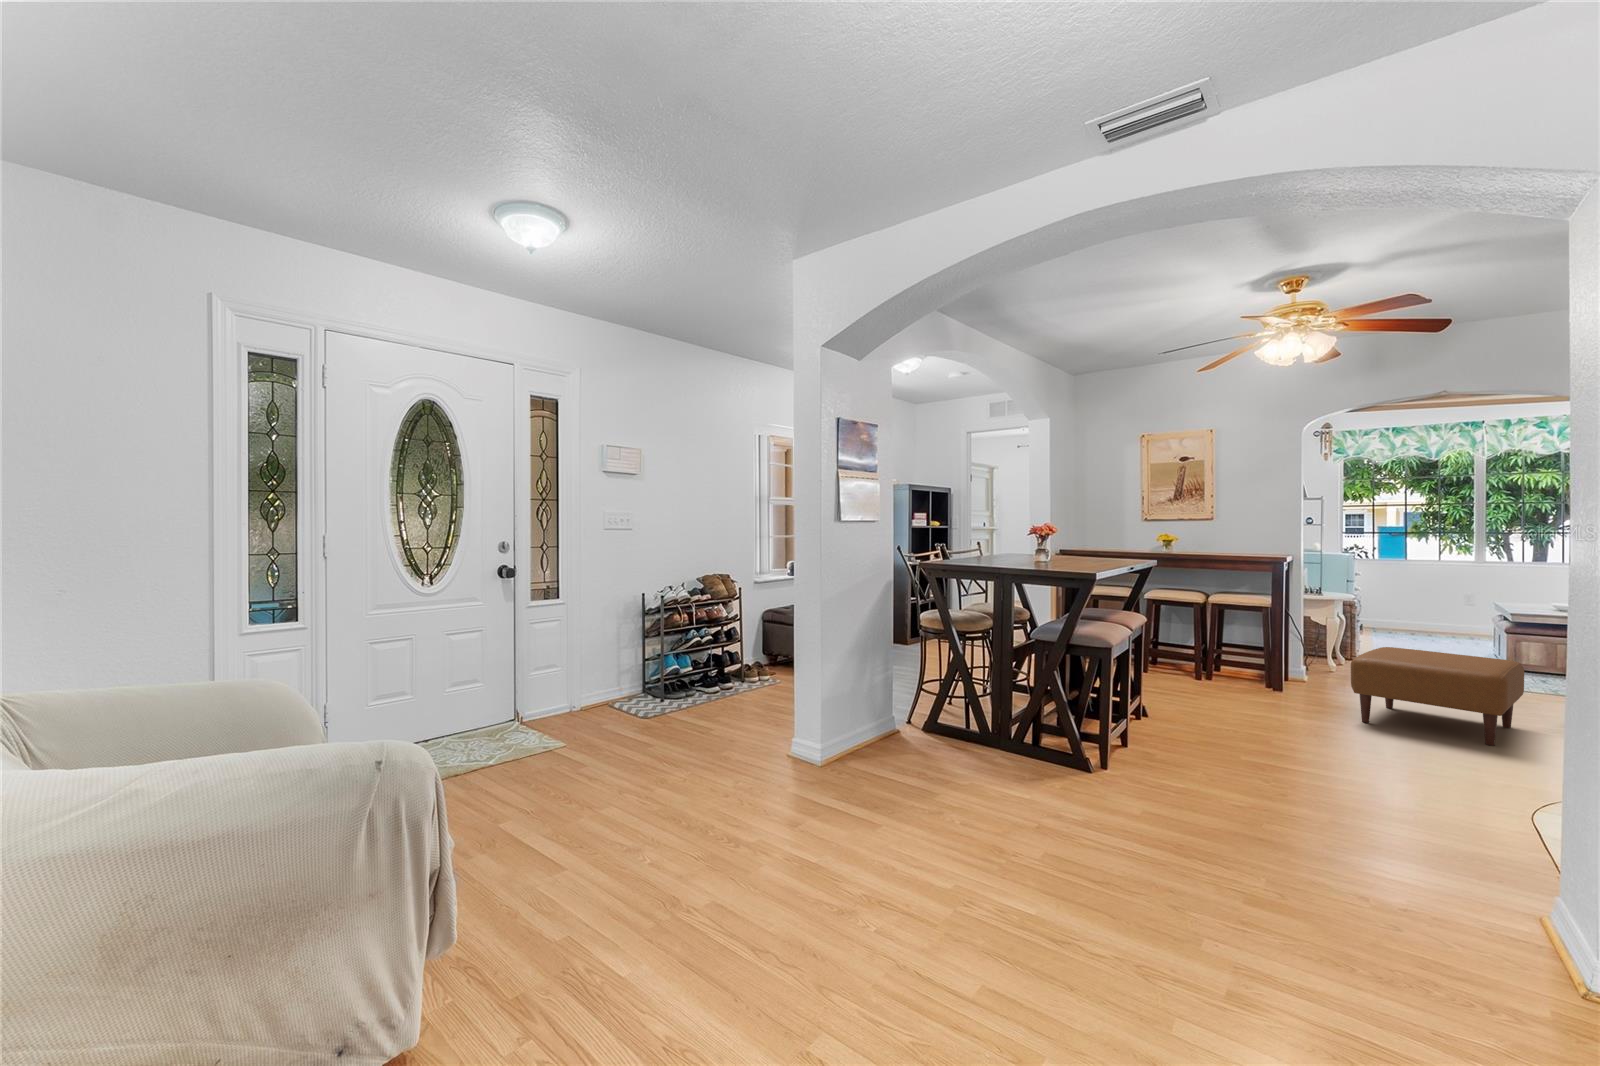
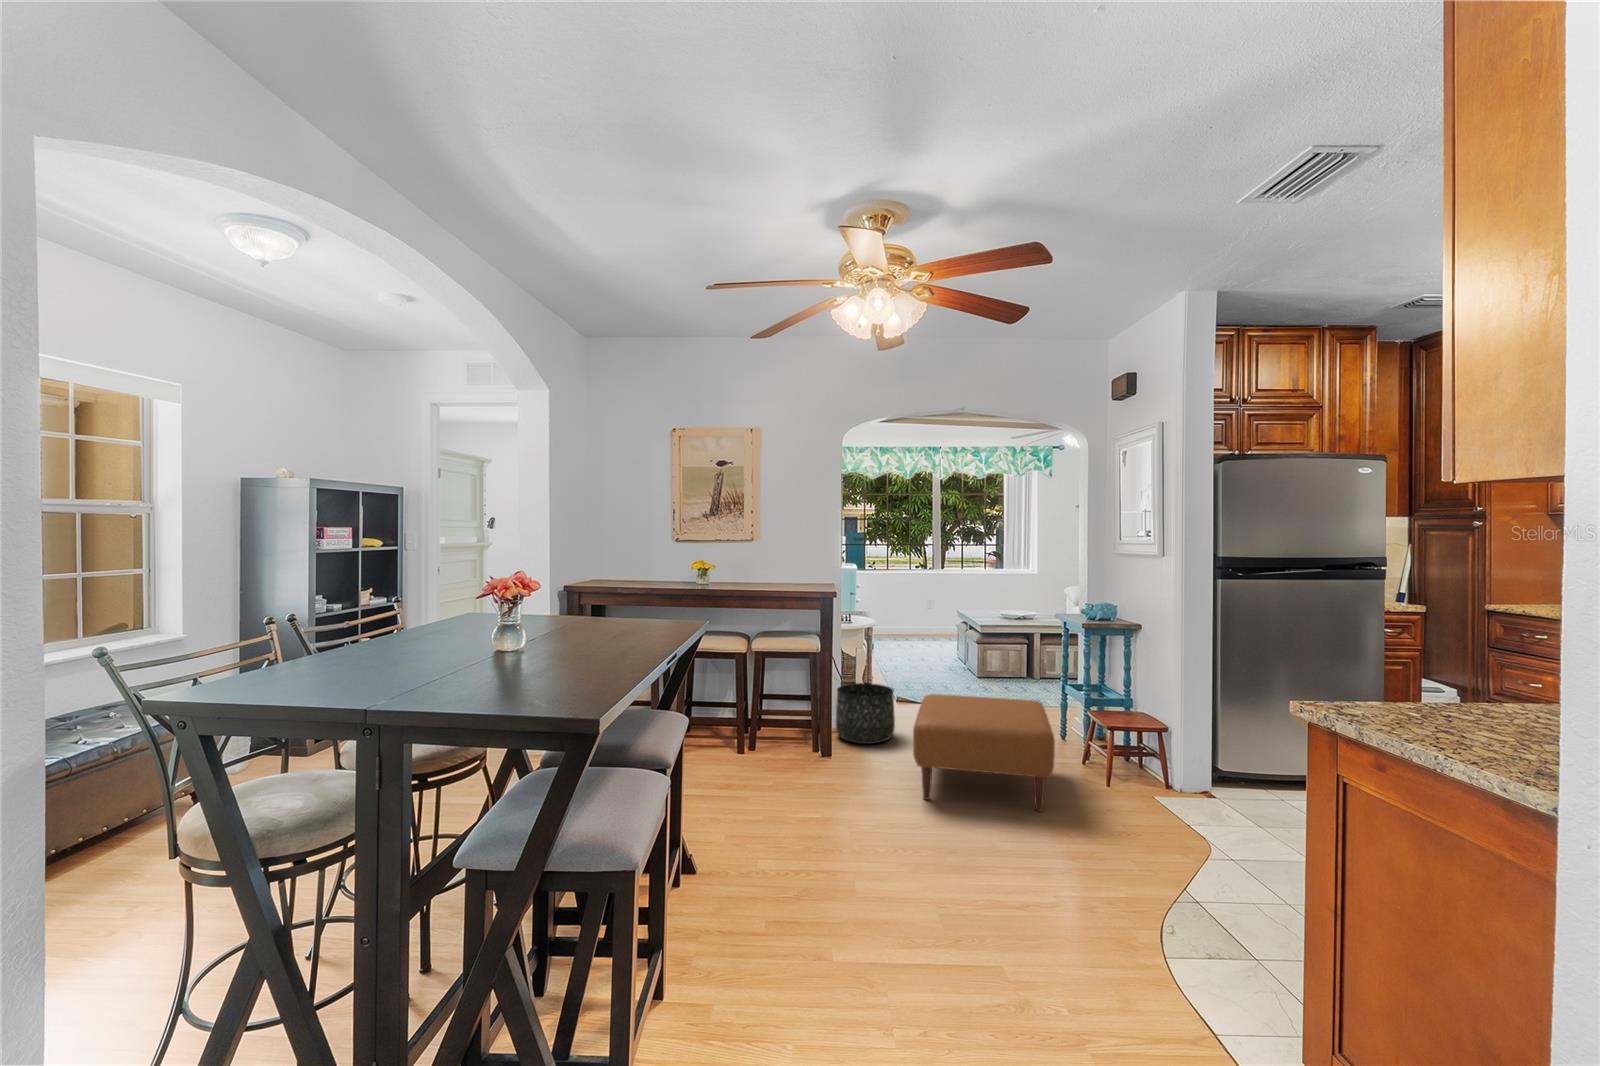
basket: none [1293,641,1357,690] -> present [836,683,895,744]

